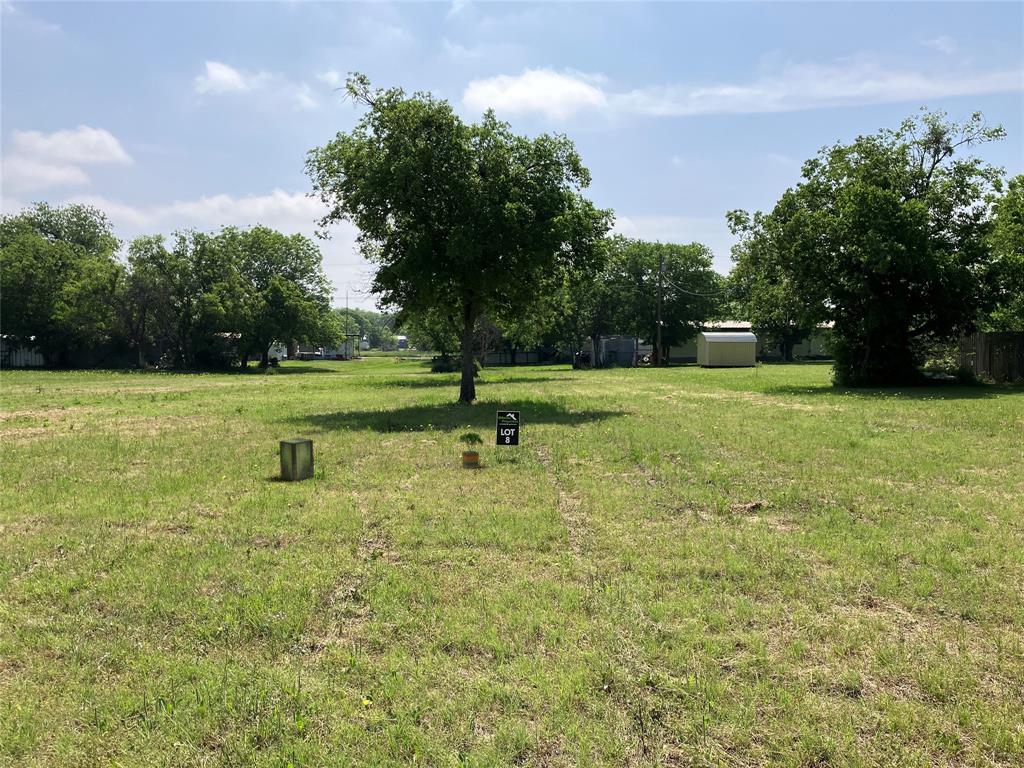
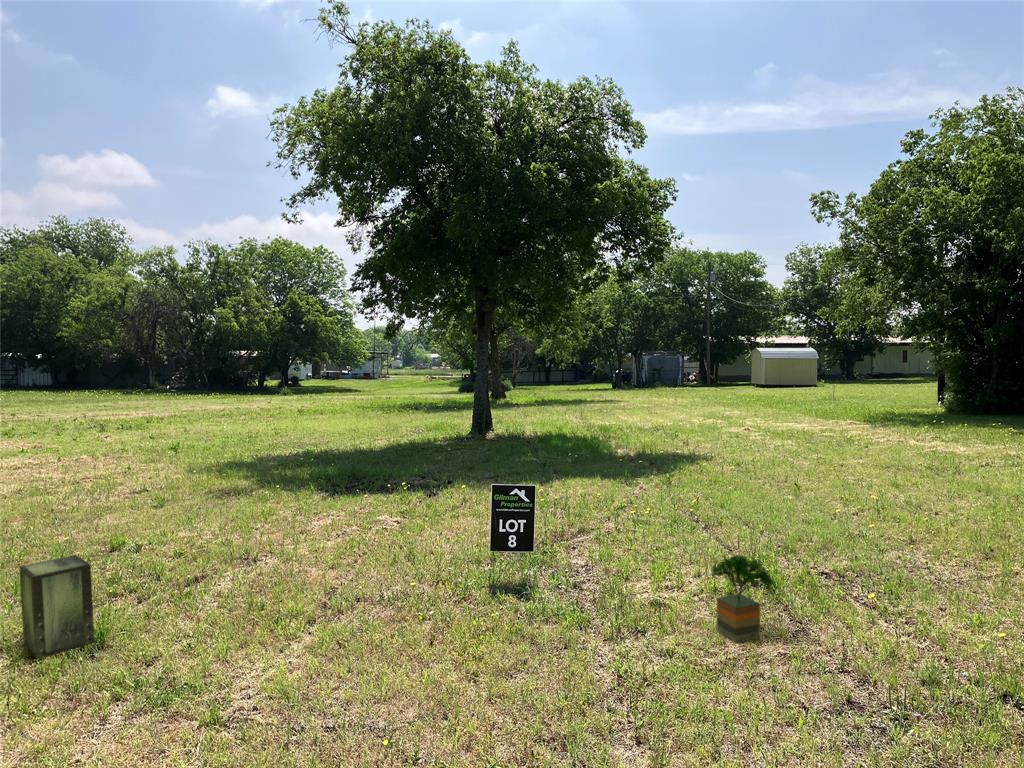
potted tree: present [459,433,483,469] -> present [711,555,773,643]

